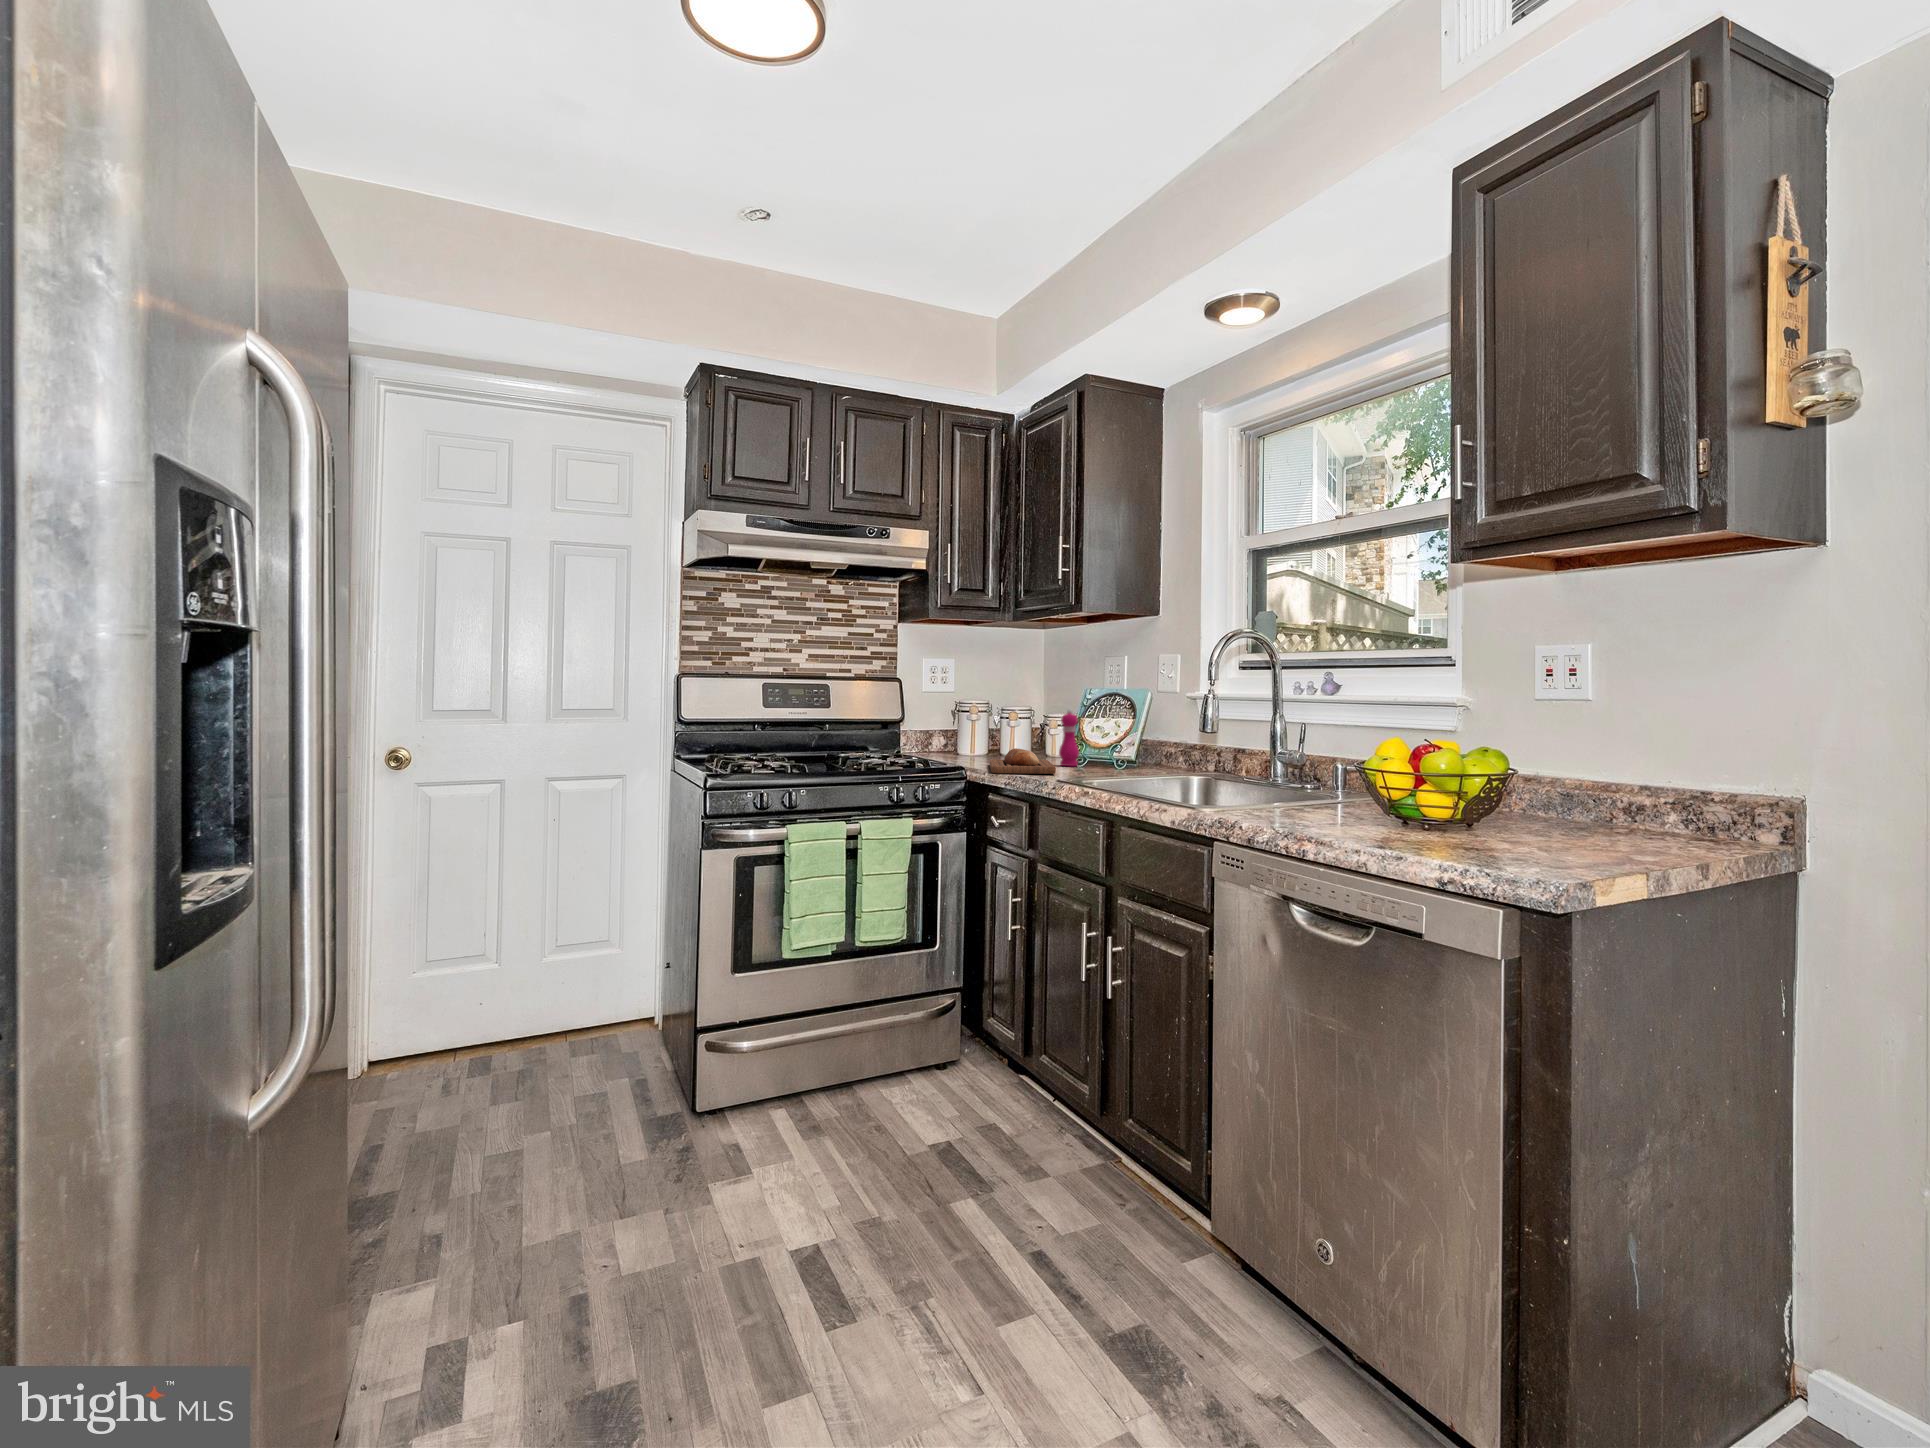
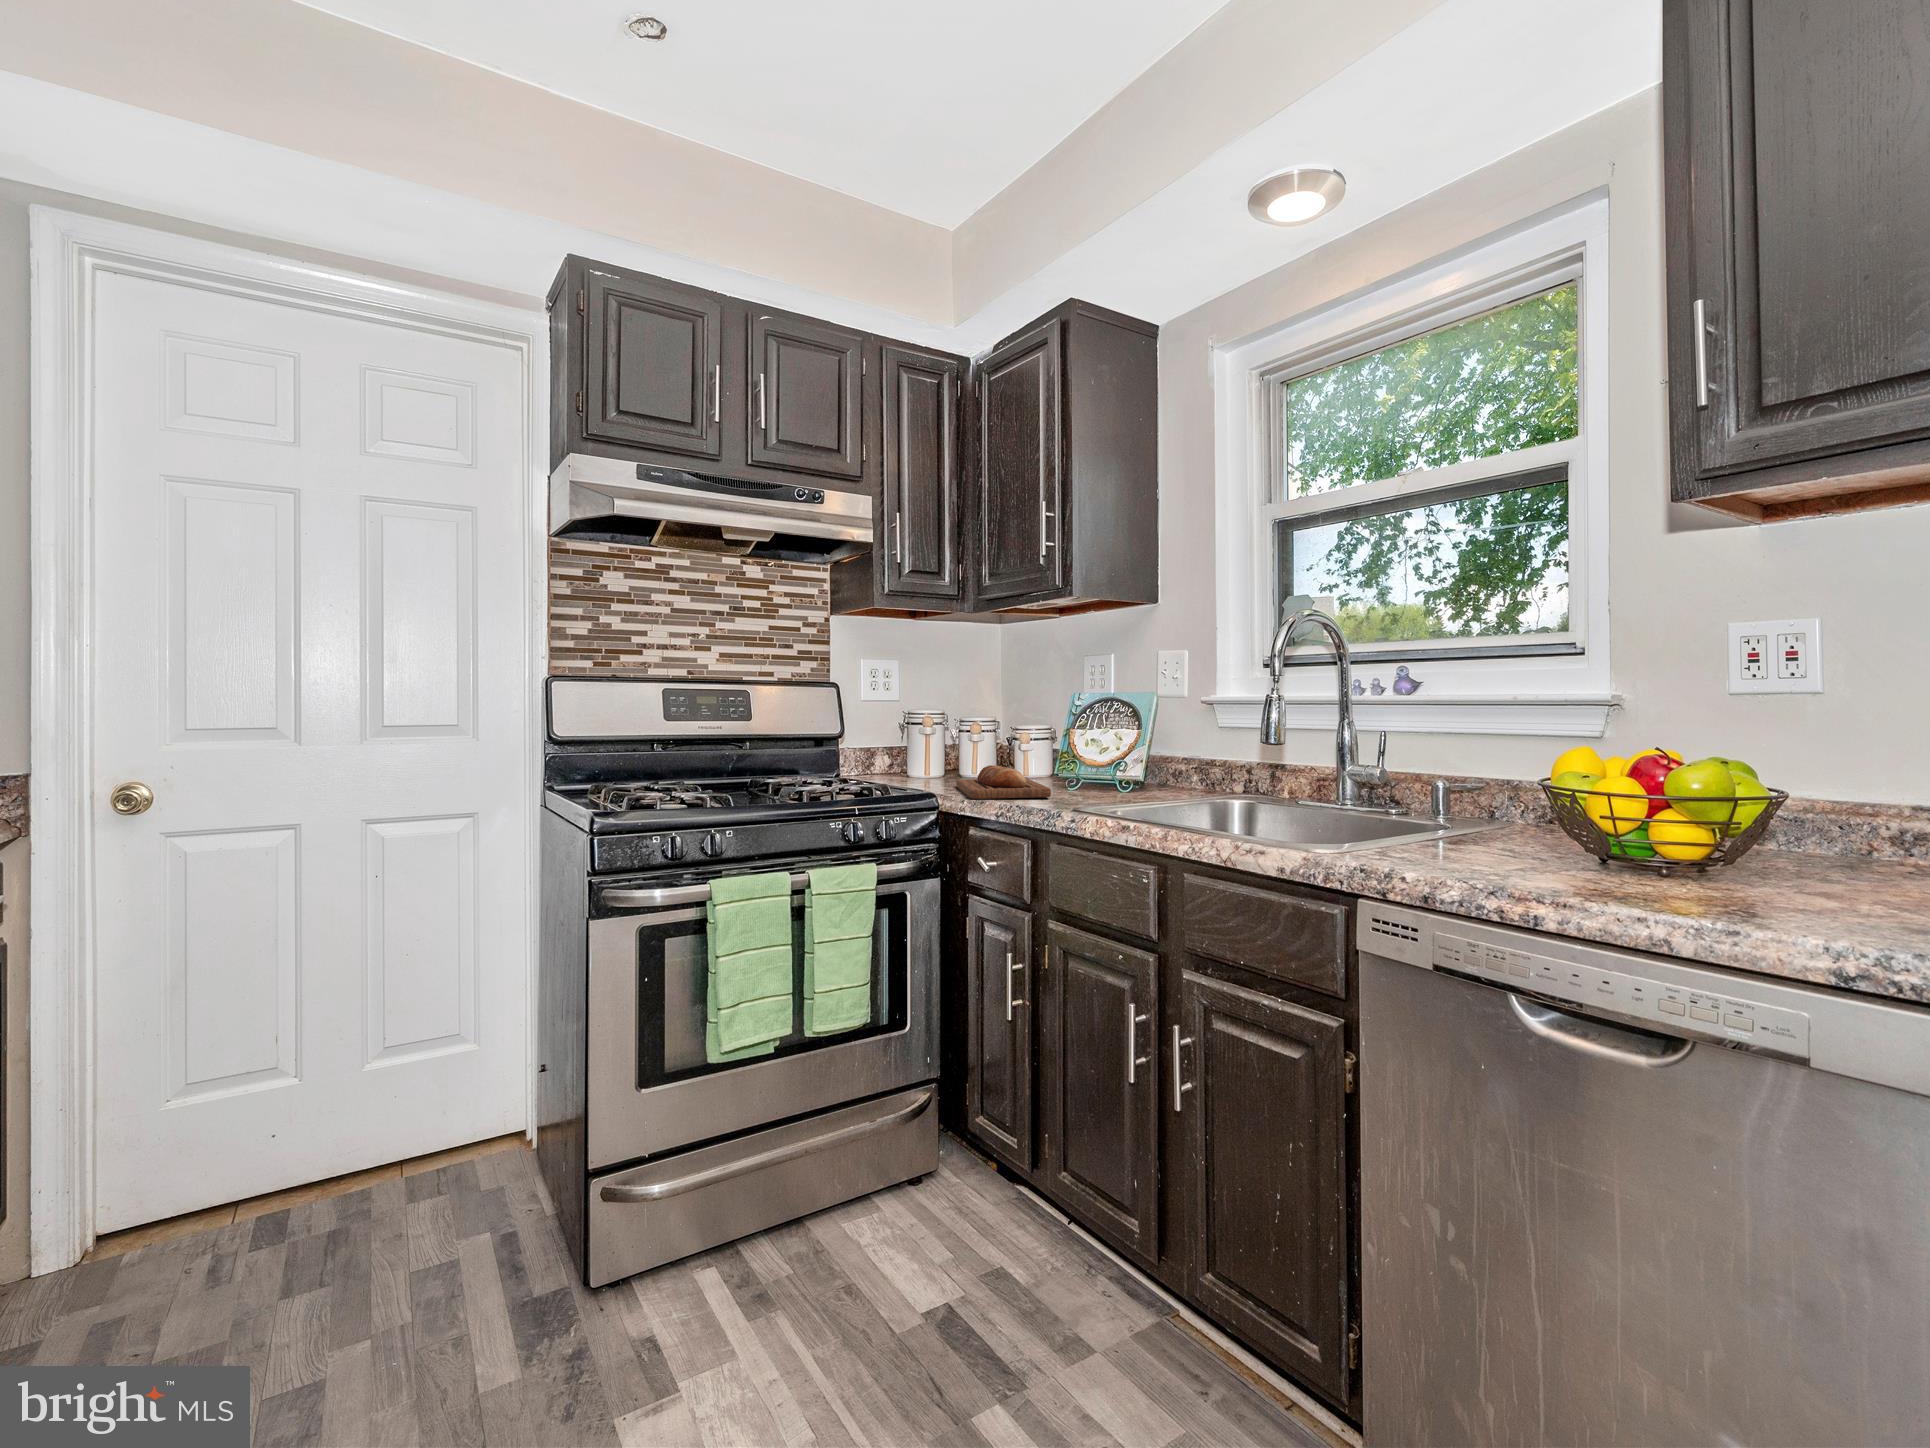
pepper mill: present [1059,709,1079,766] -> none [1038,715,1063,785]

